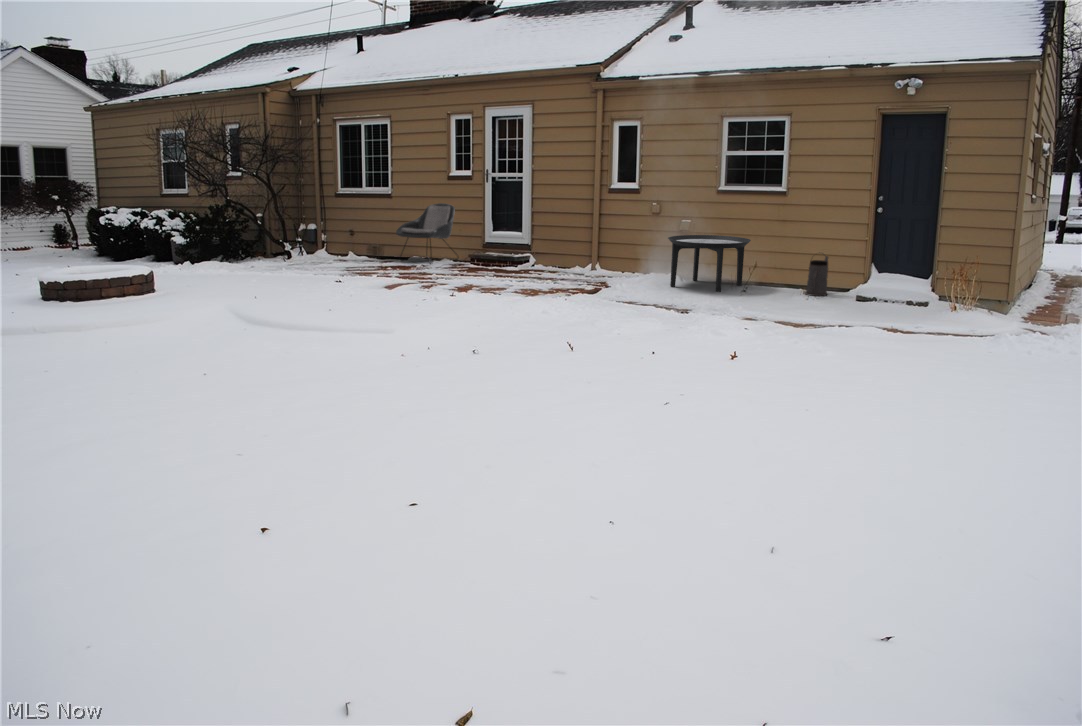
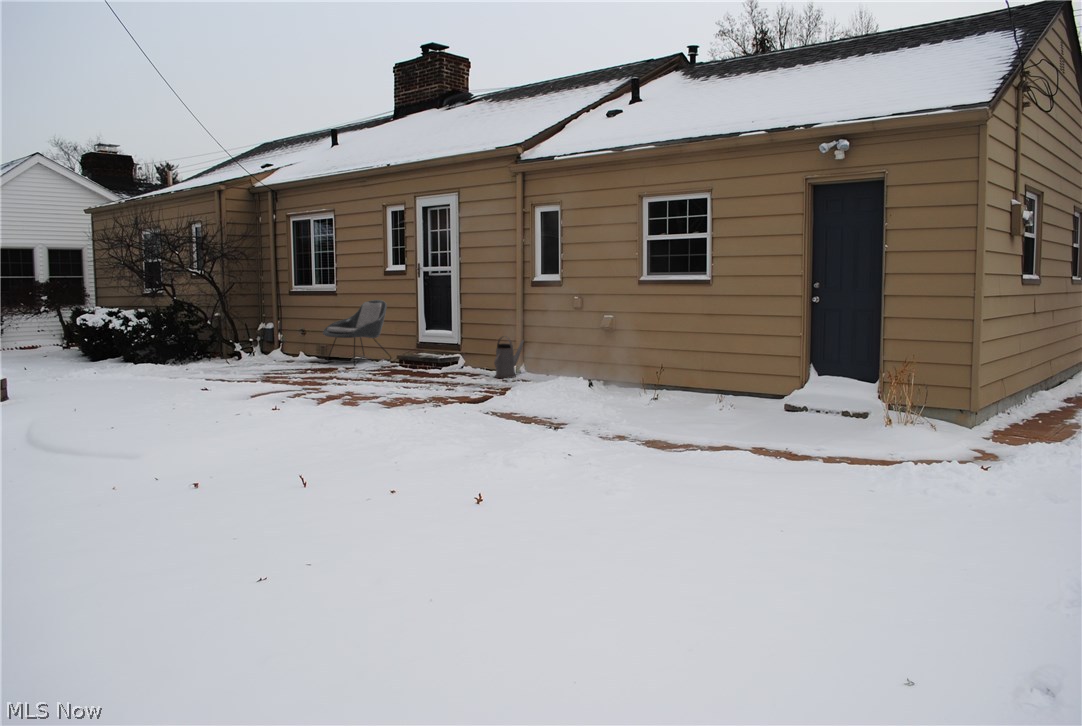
round table: present [668,235,751,292] -> none [570,332,667,400]
watering can: present [805,253,828,296] -> present [494,336,524,378]

